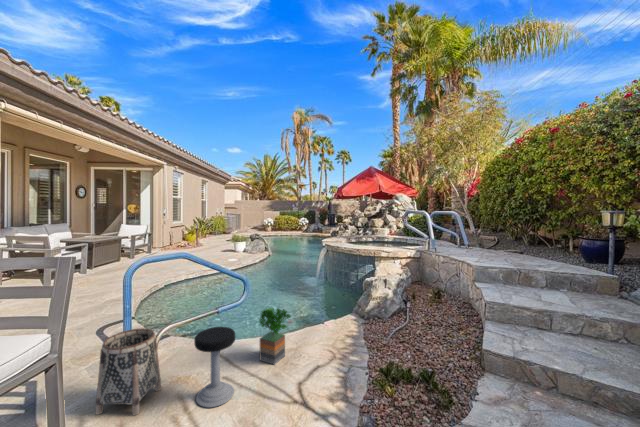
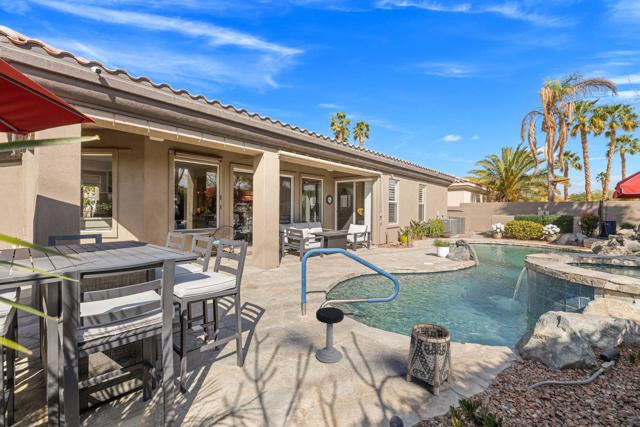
potted tree: present [260,308,290,365] -> none [372,306,404,356]
basket: present [96,329,161,415] -> present [406,323,452,396]

